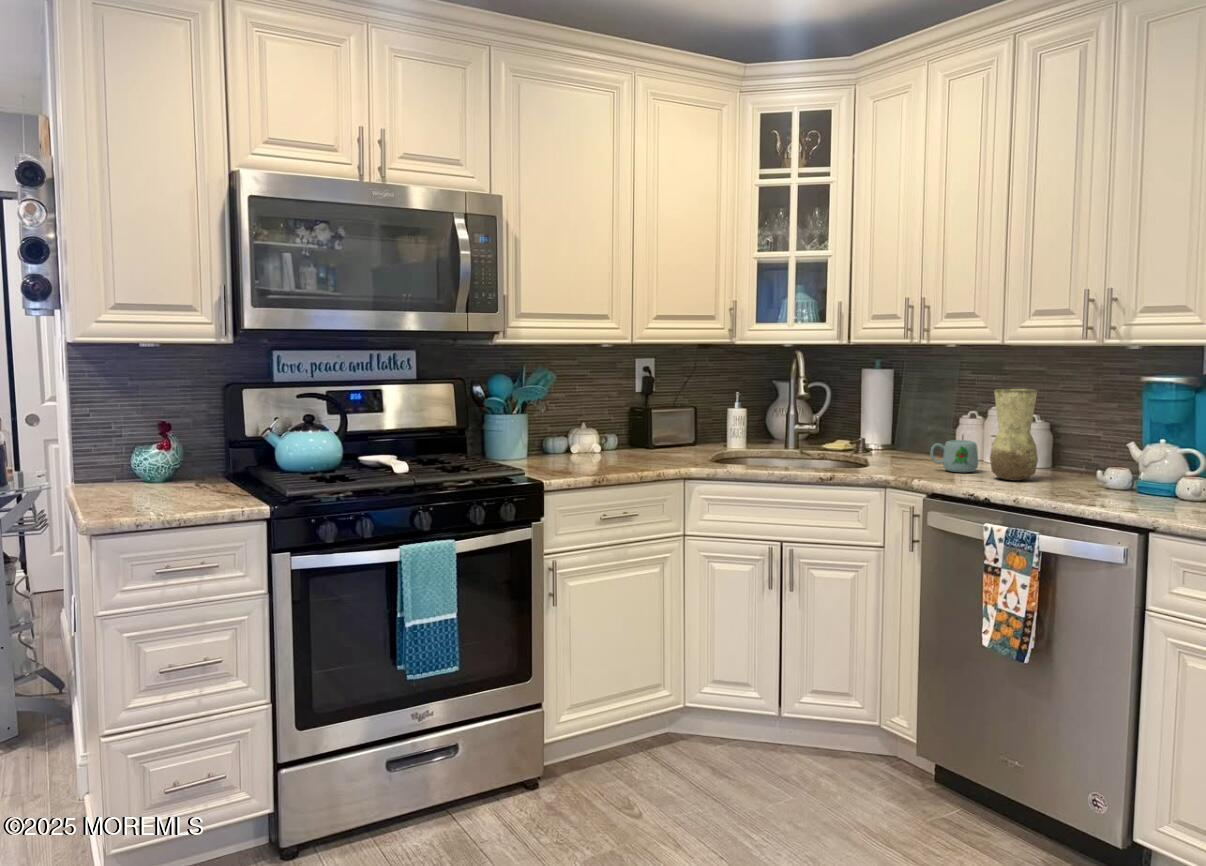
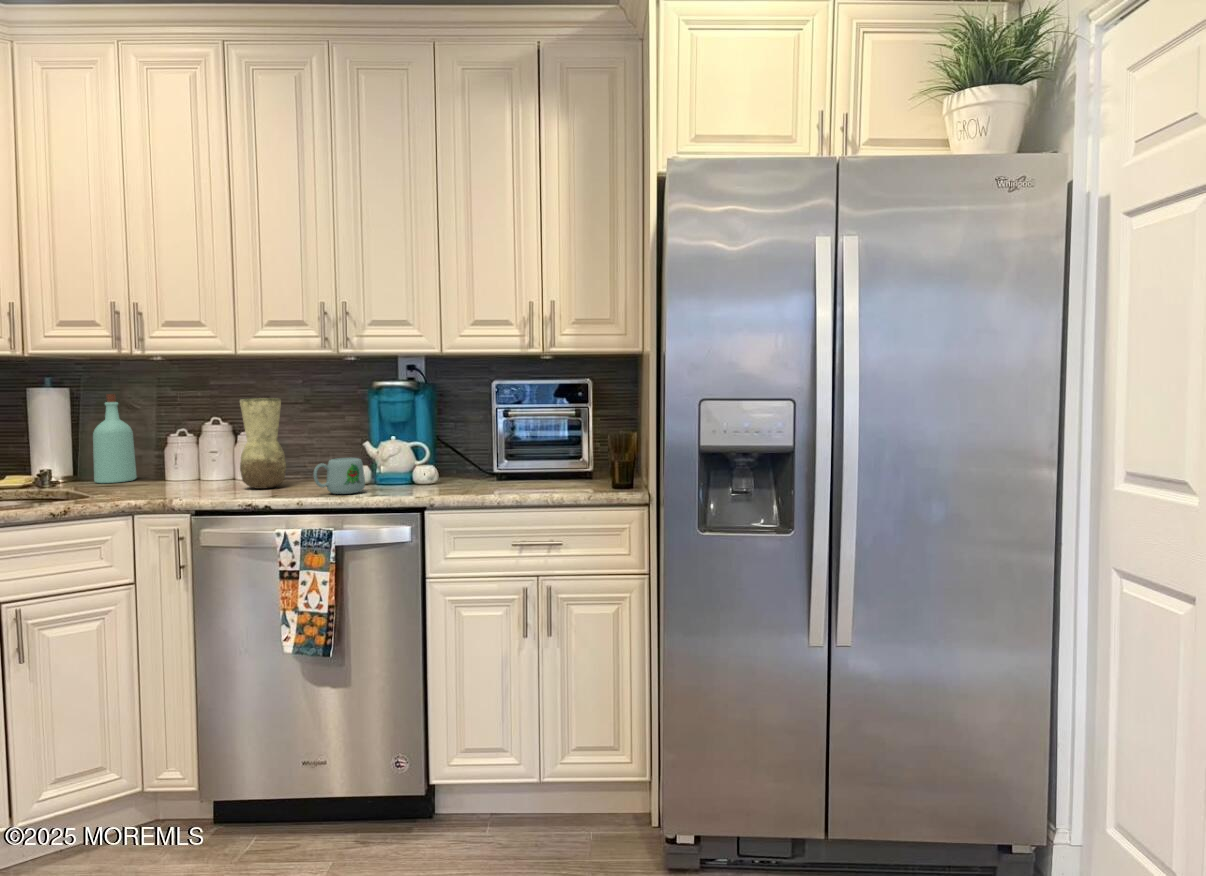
bottle: none [896,377,931,456] -> present [93,394,137,483]
mug: present [930,440,978,472] -> present [314,458,365,494]

